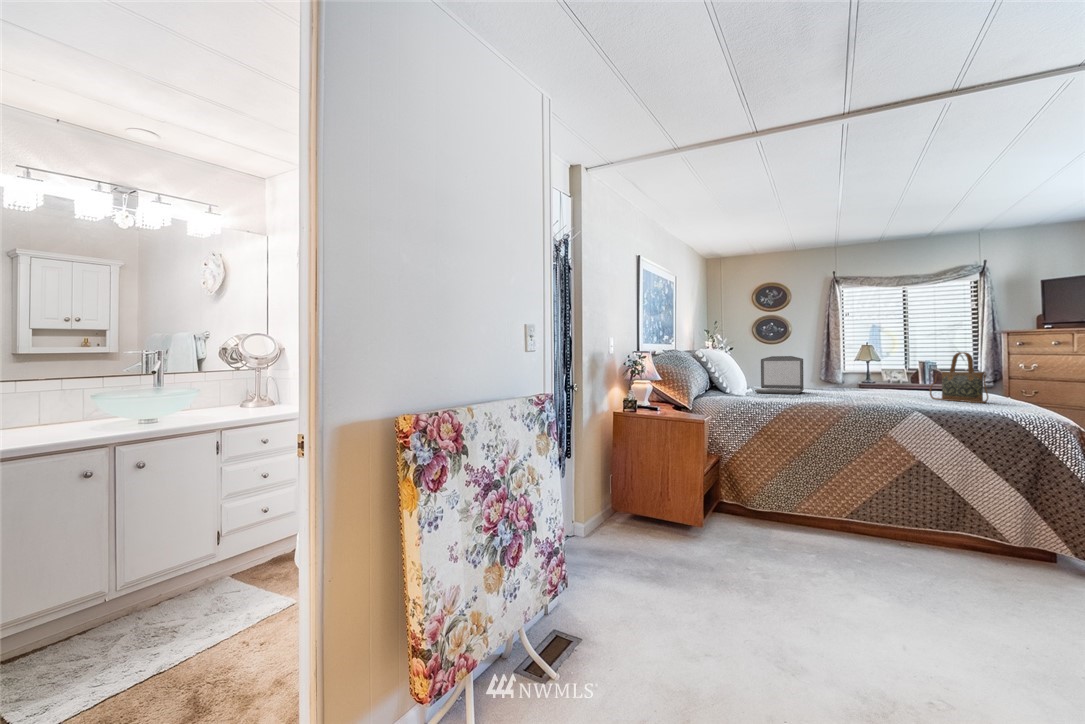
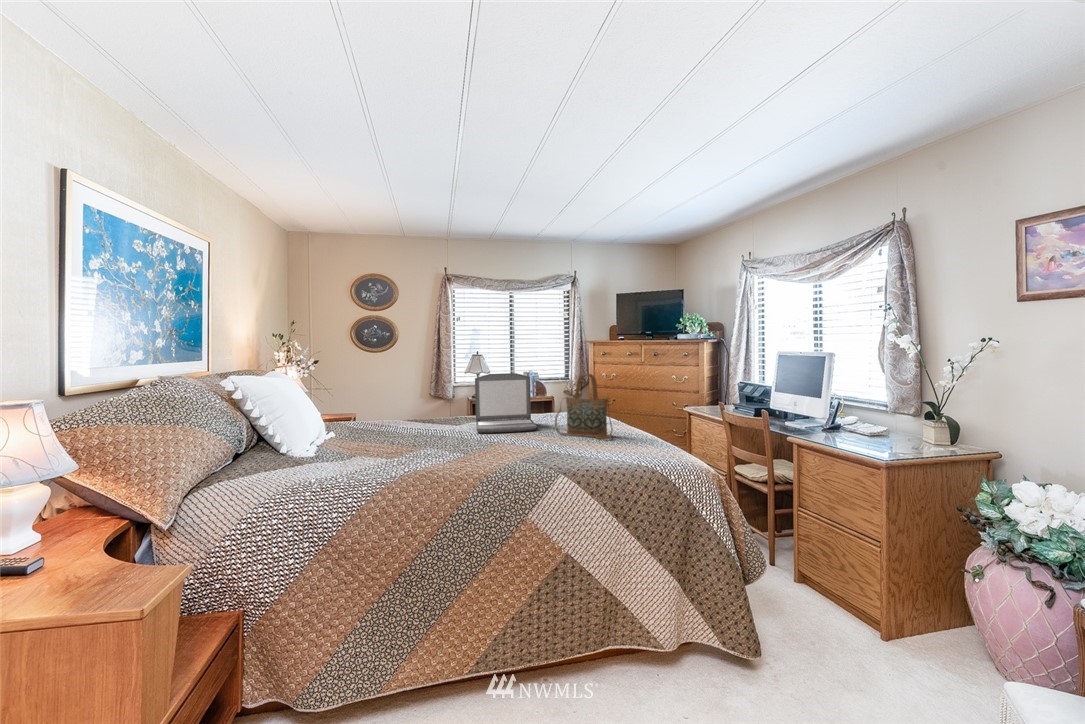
laptop: present [755,356,804,394] -> present [475,373,537,433]

